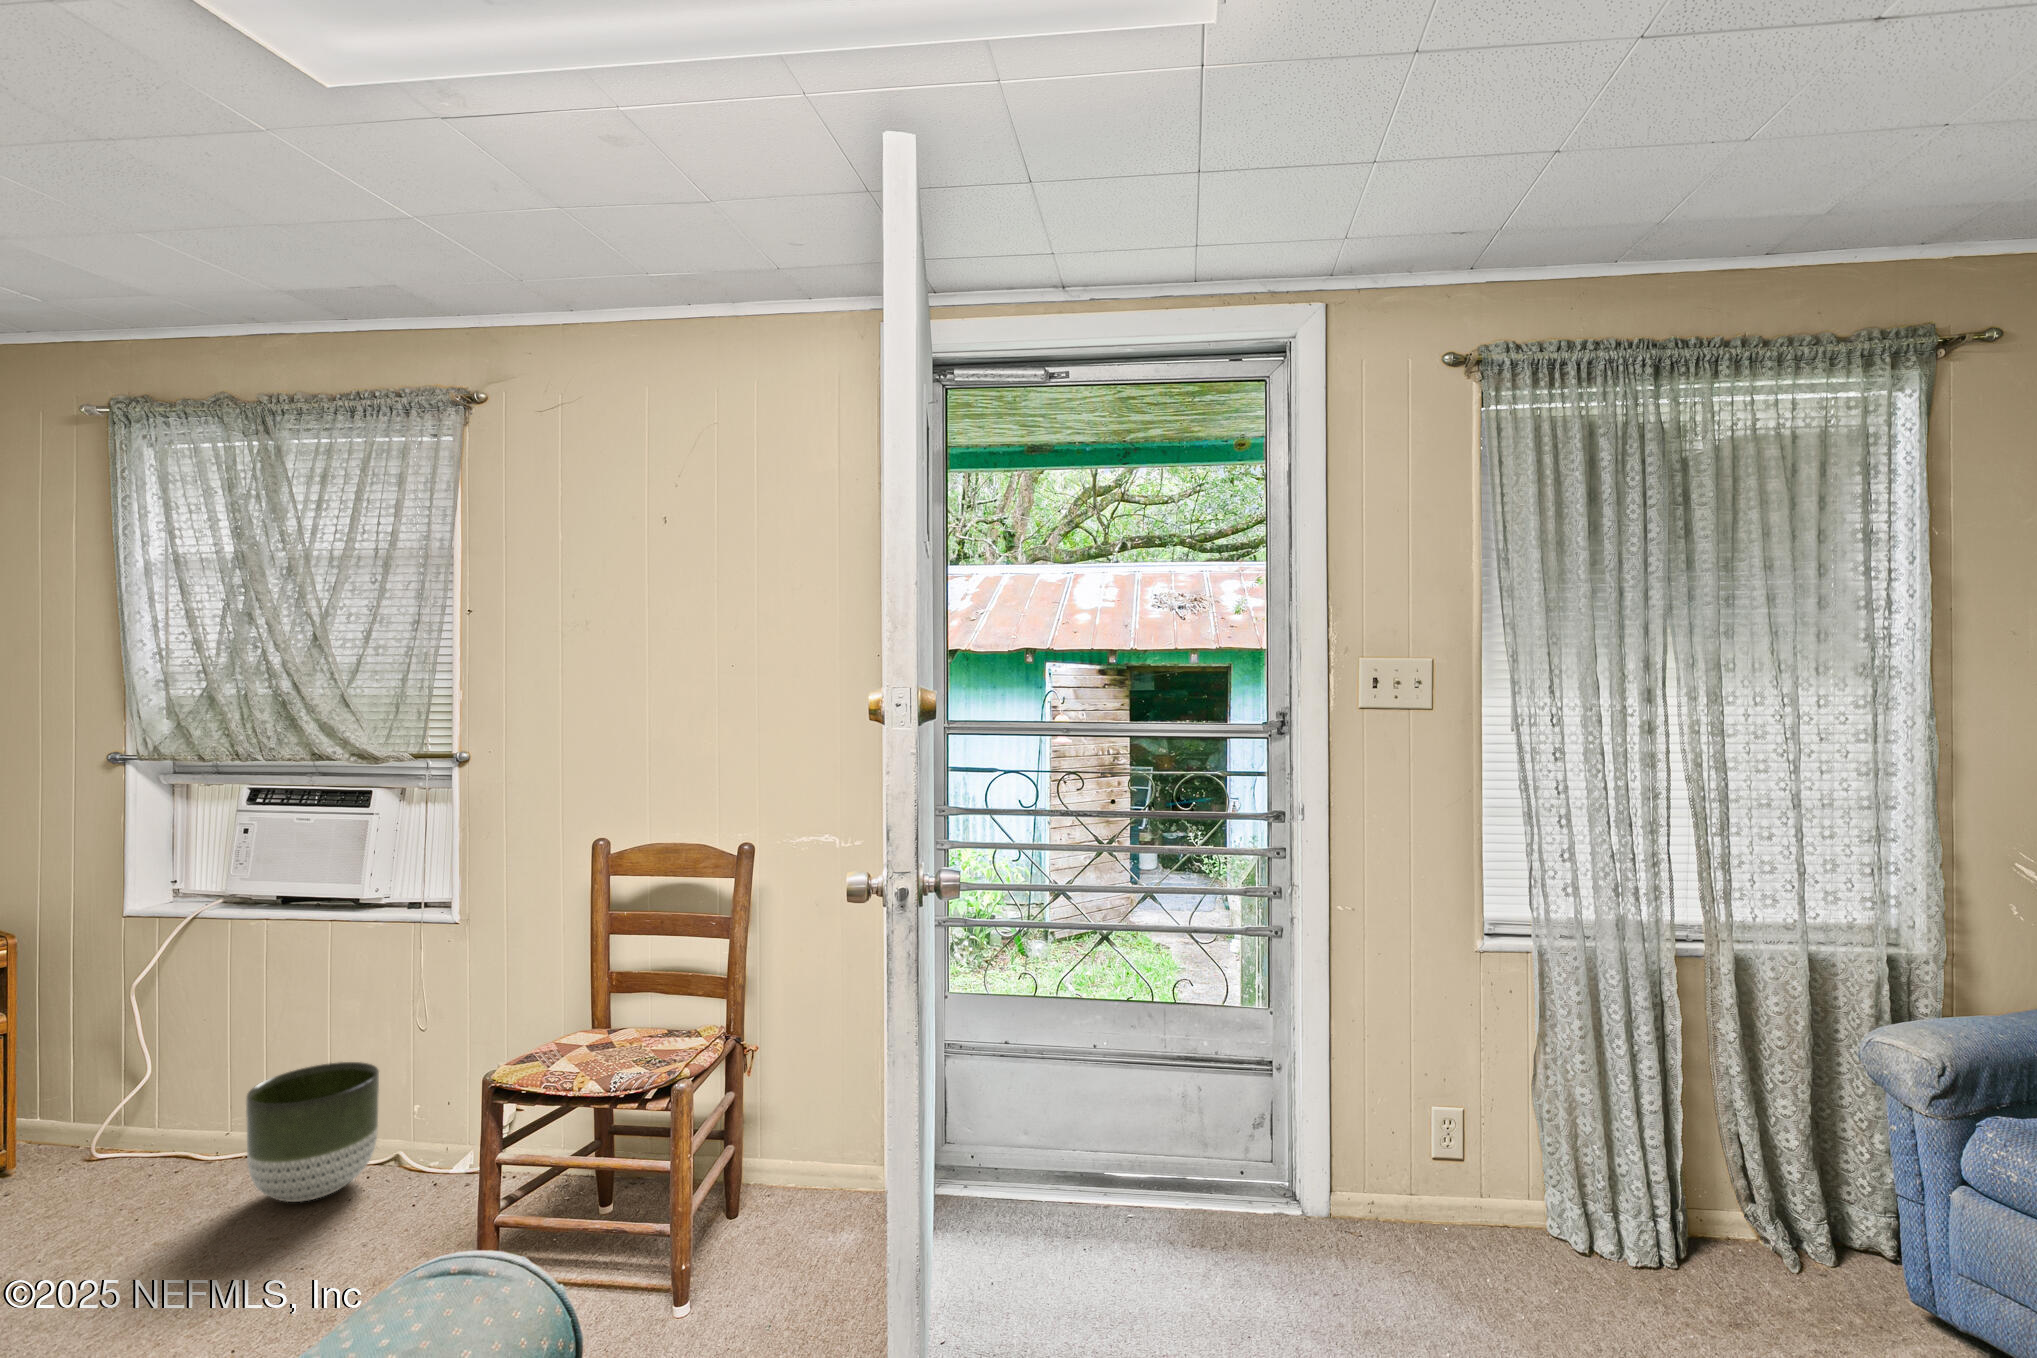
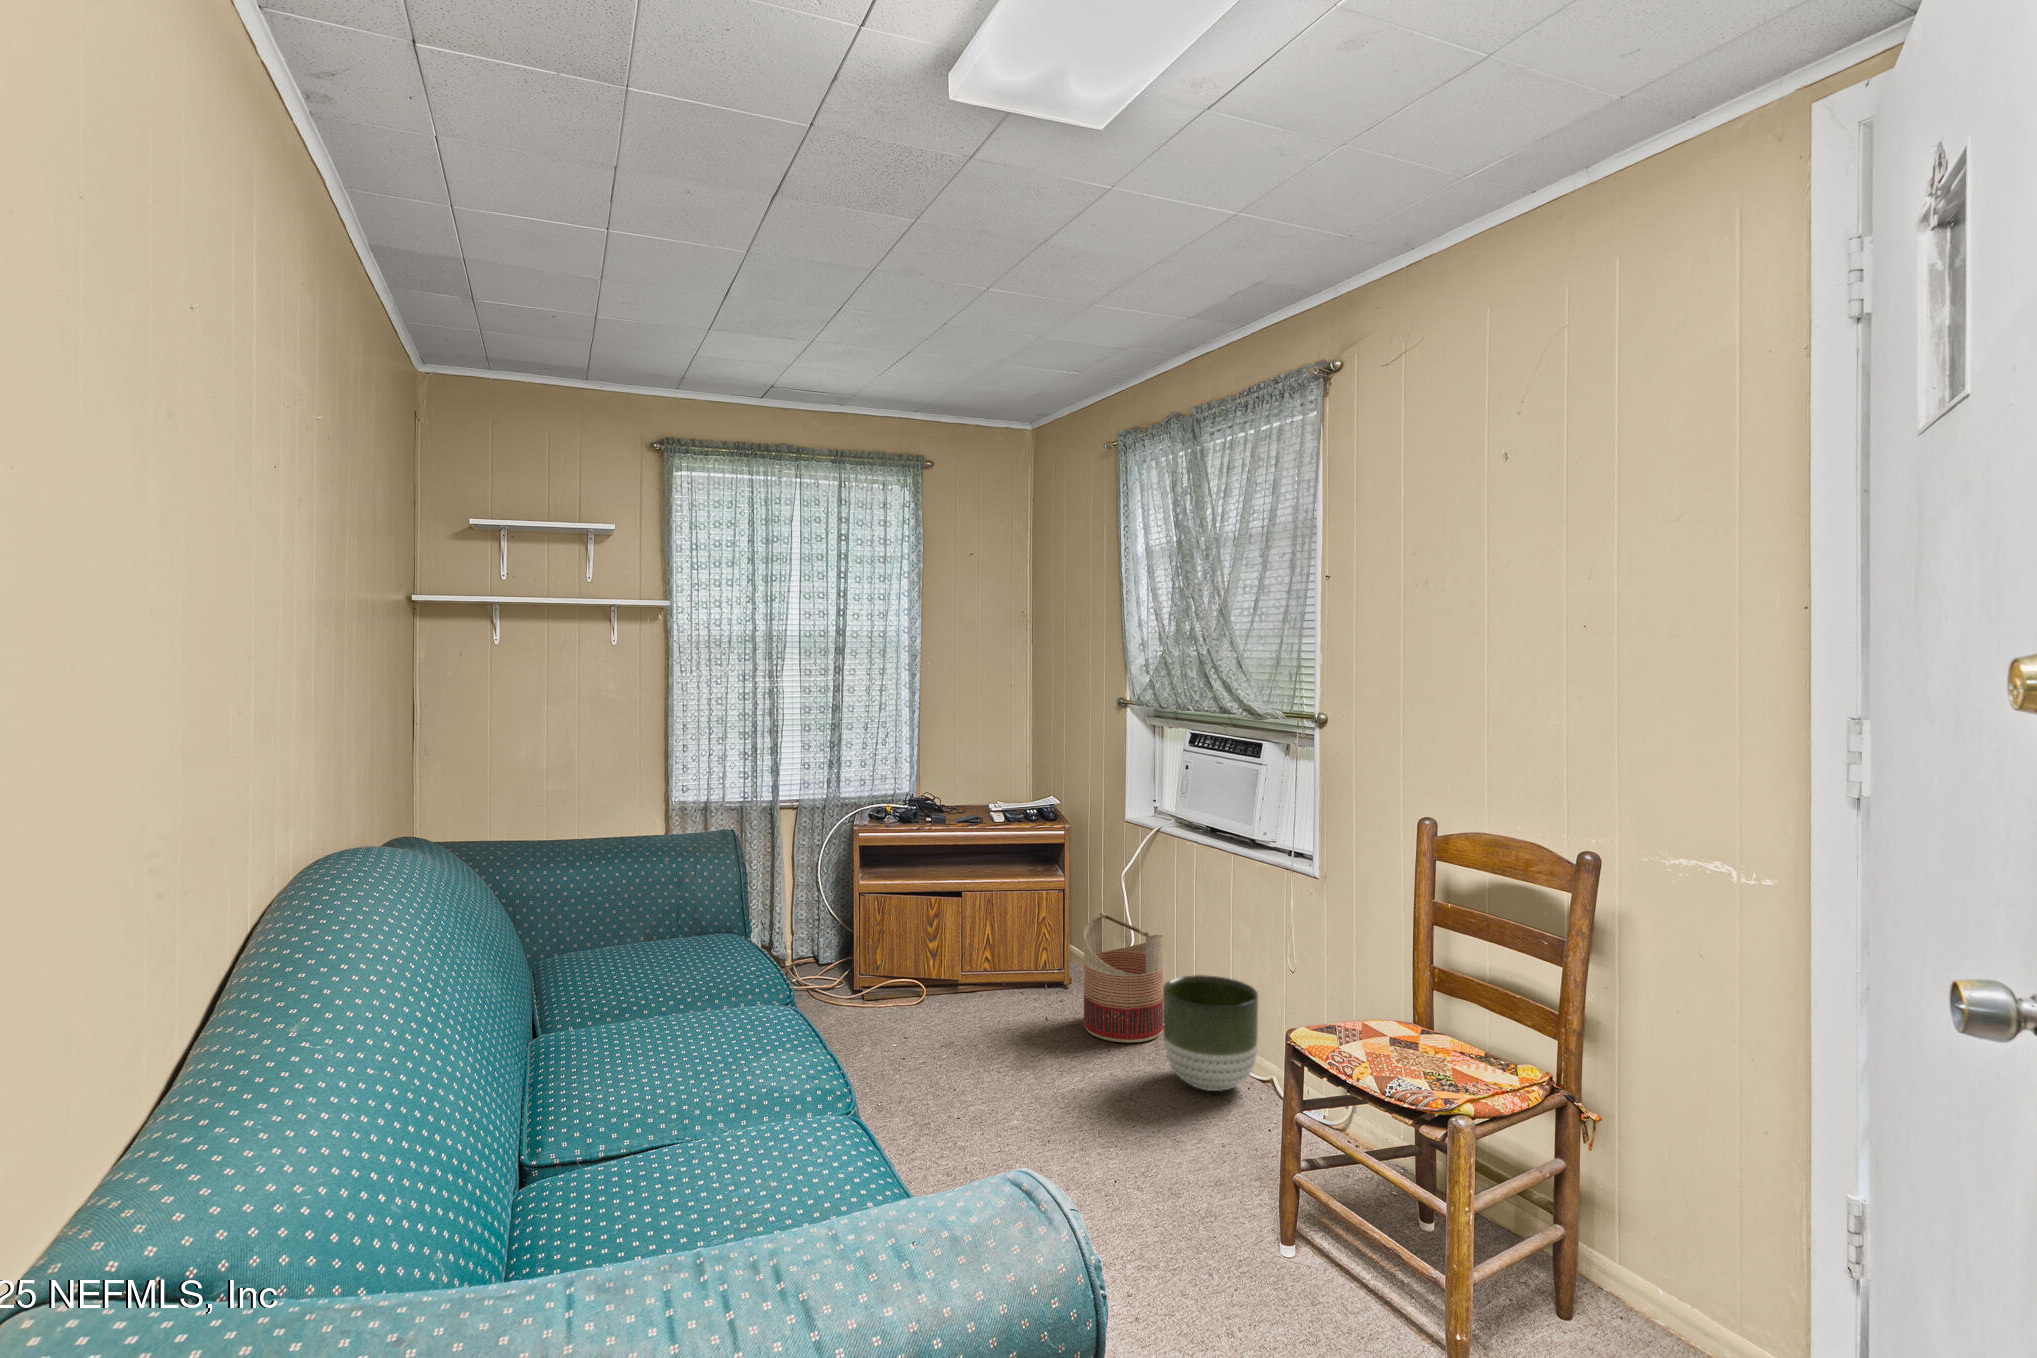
basket: none [77,1041,213,1207] -> present [1084,912,1163,1042]

